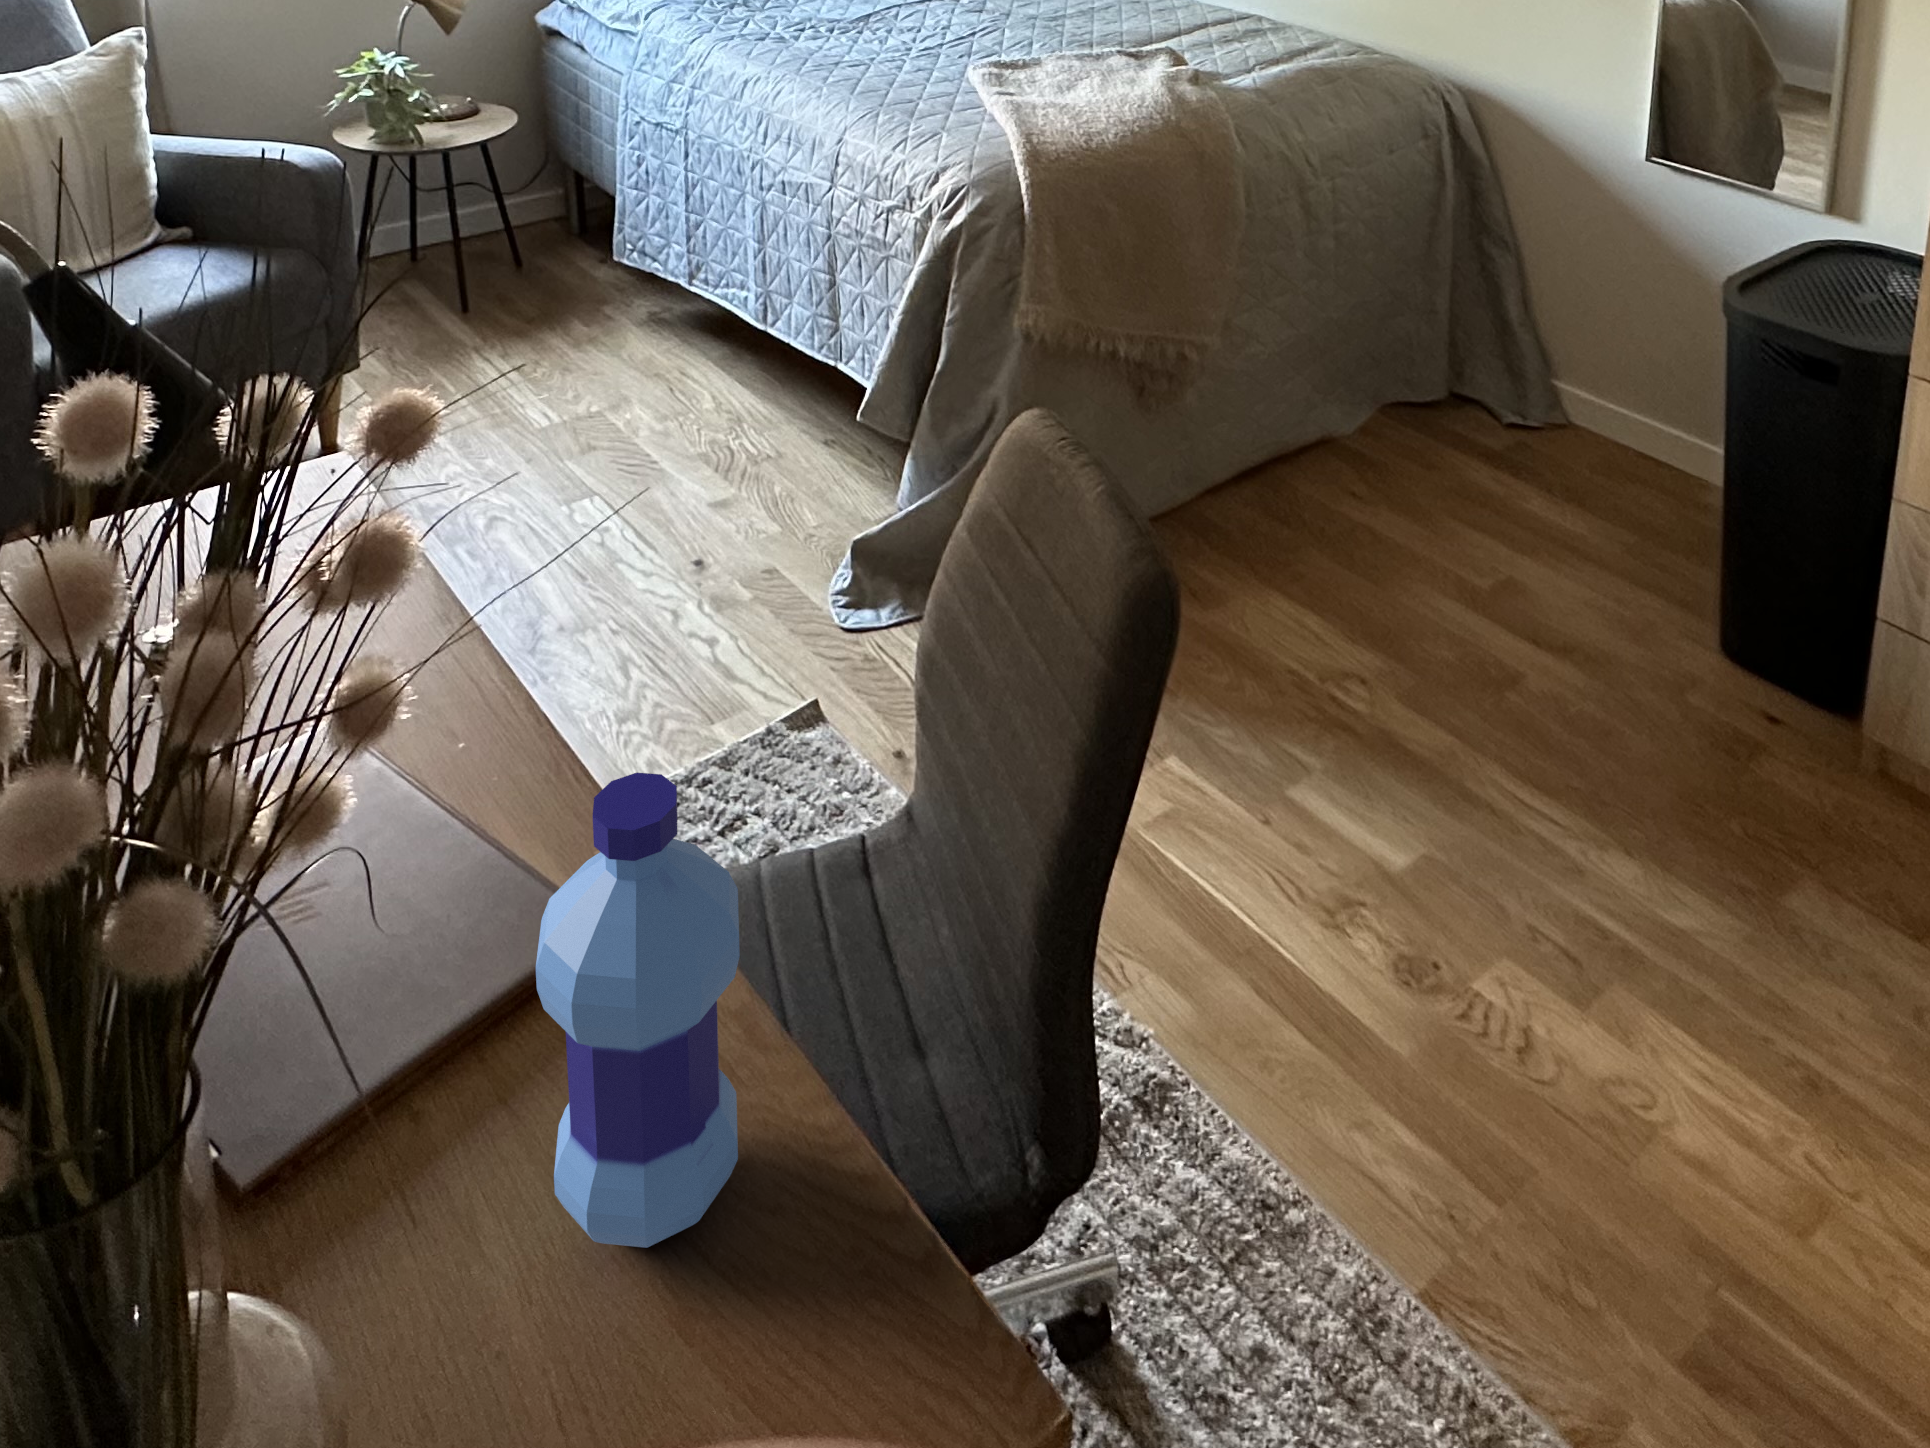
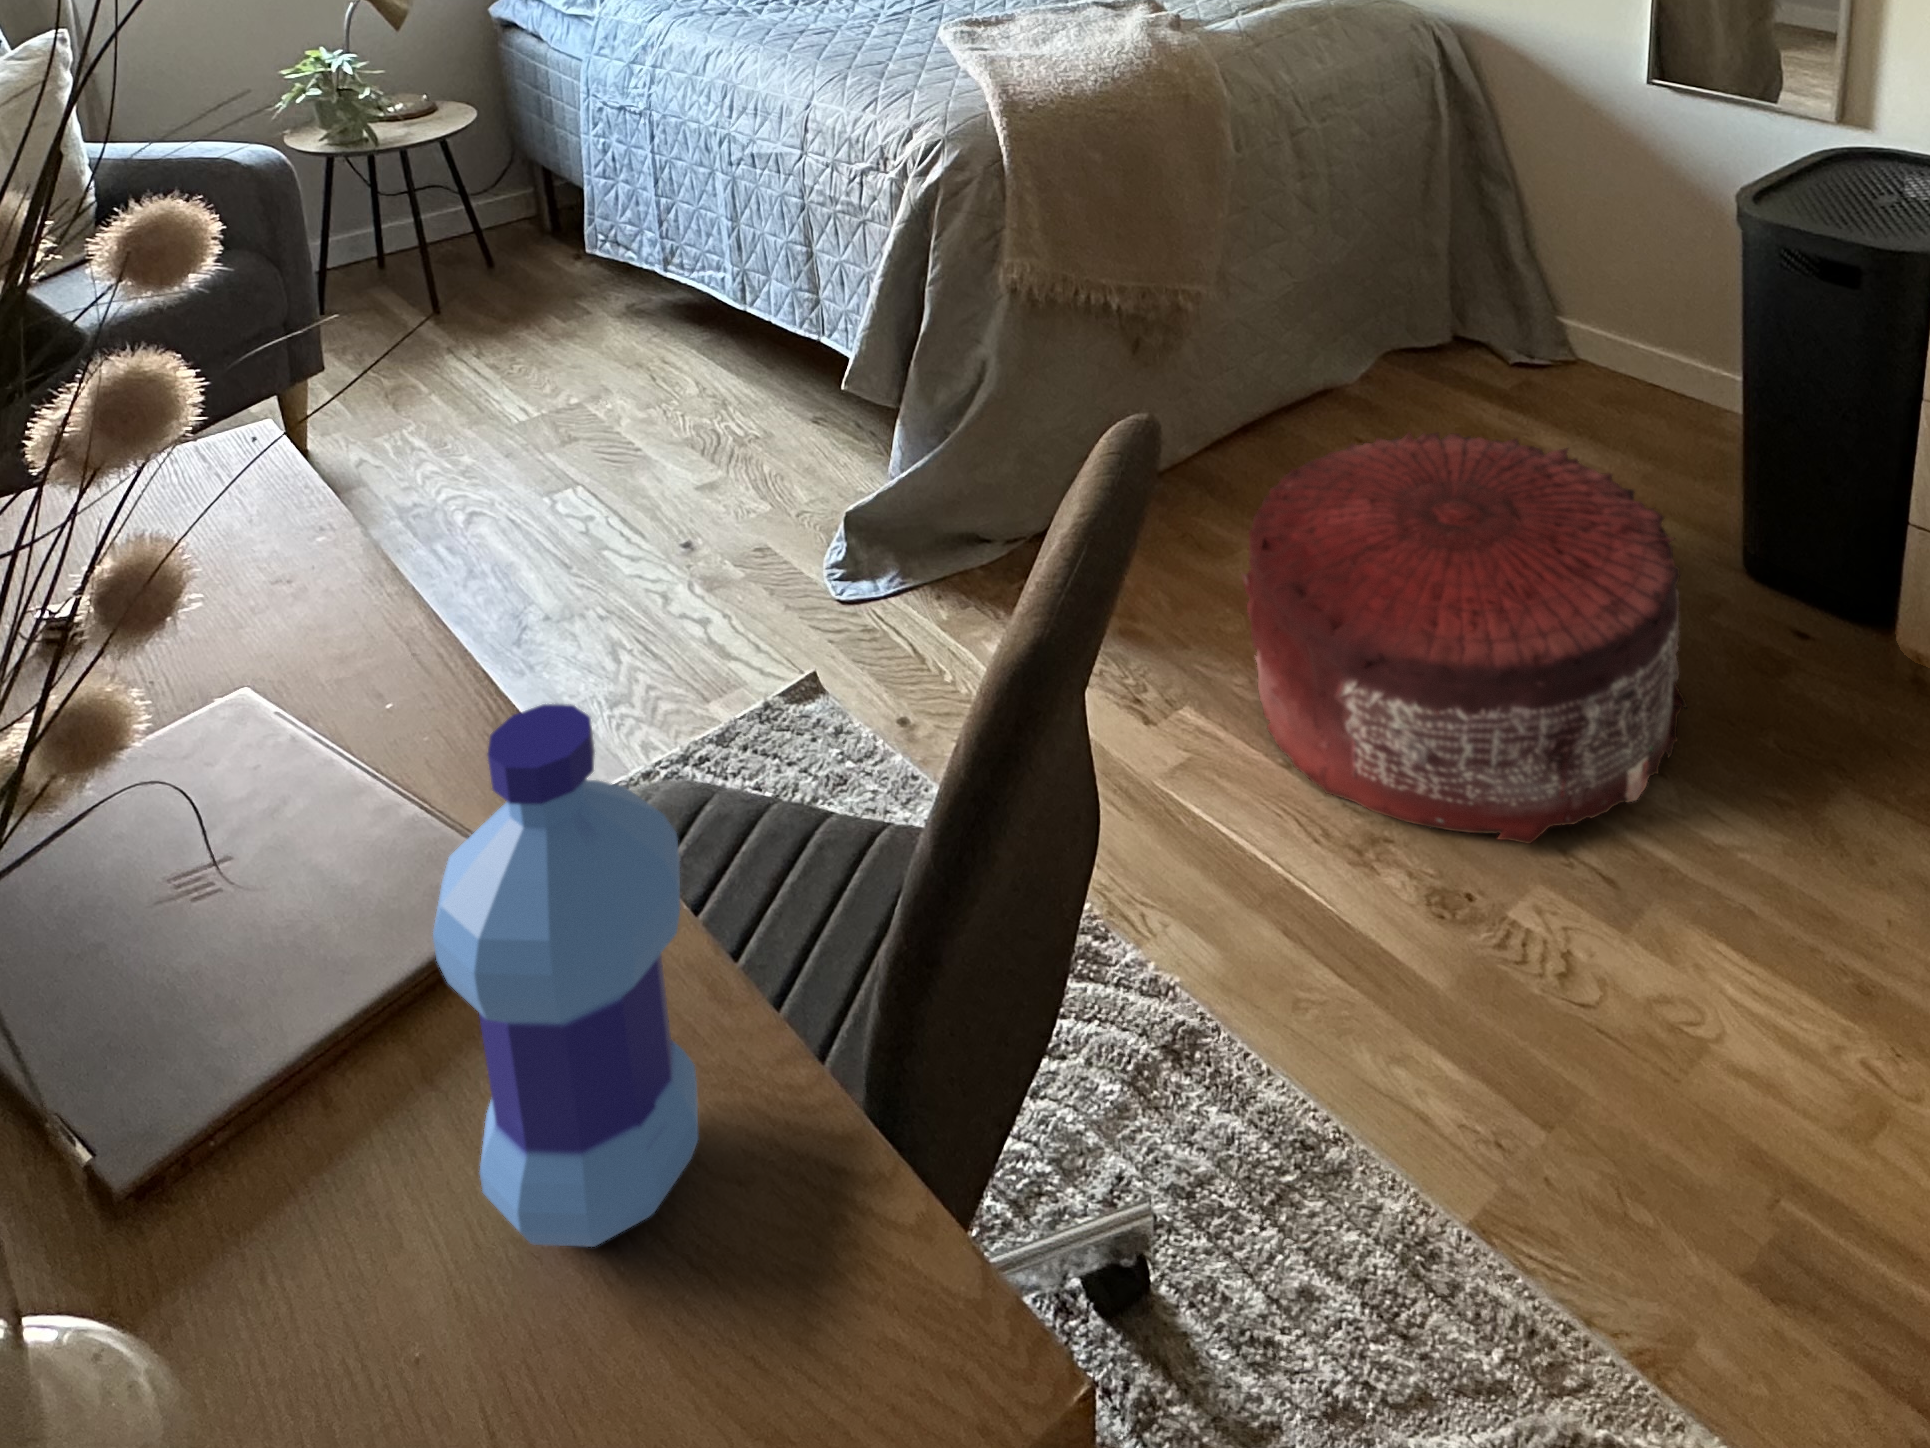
pouf: none [1232,498,1660,919] -> present [1242,432,1687,844]

